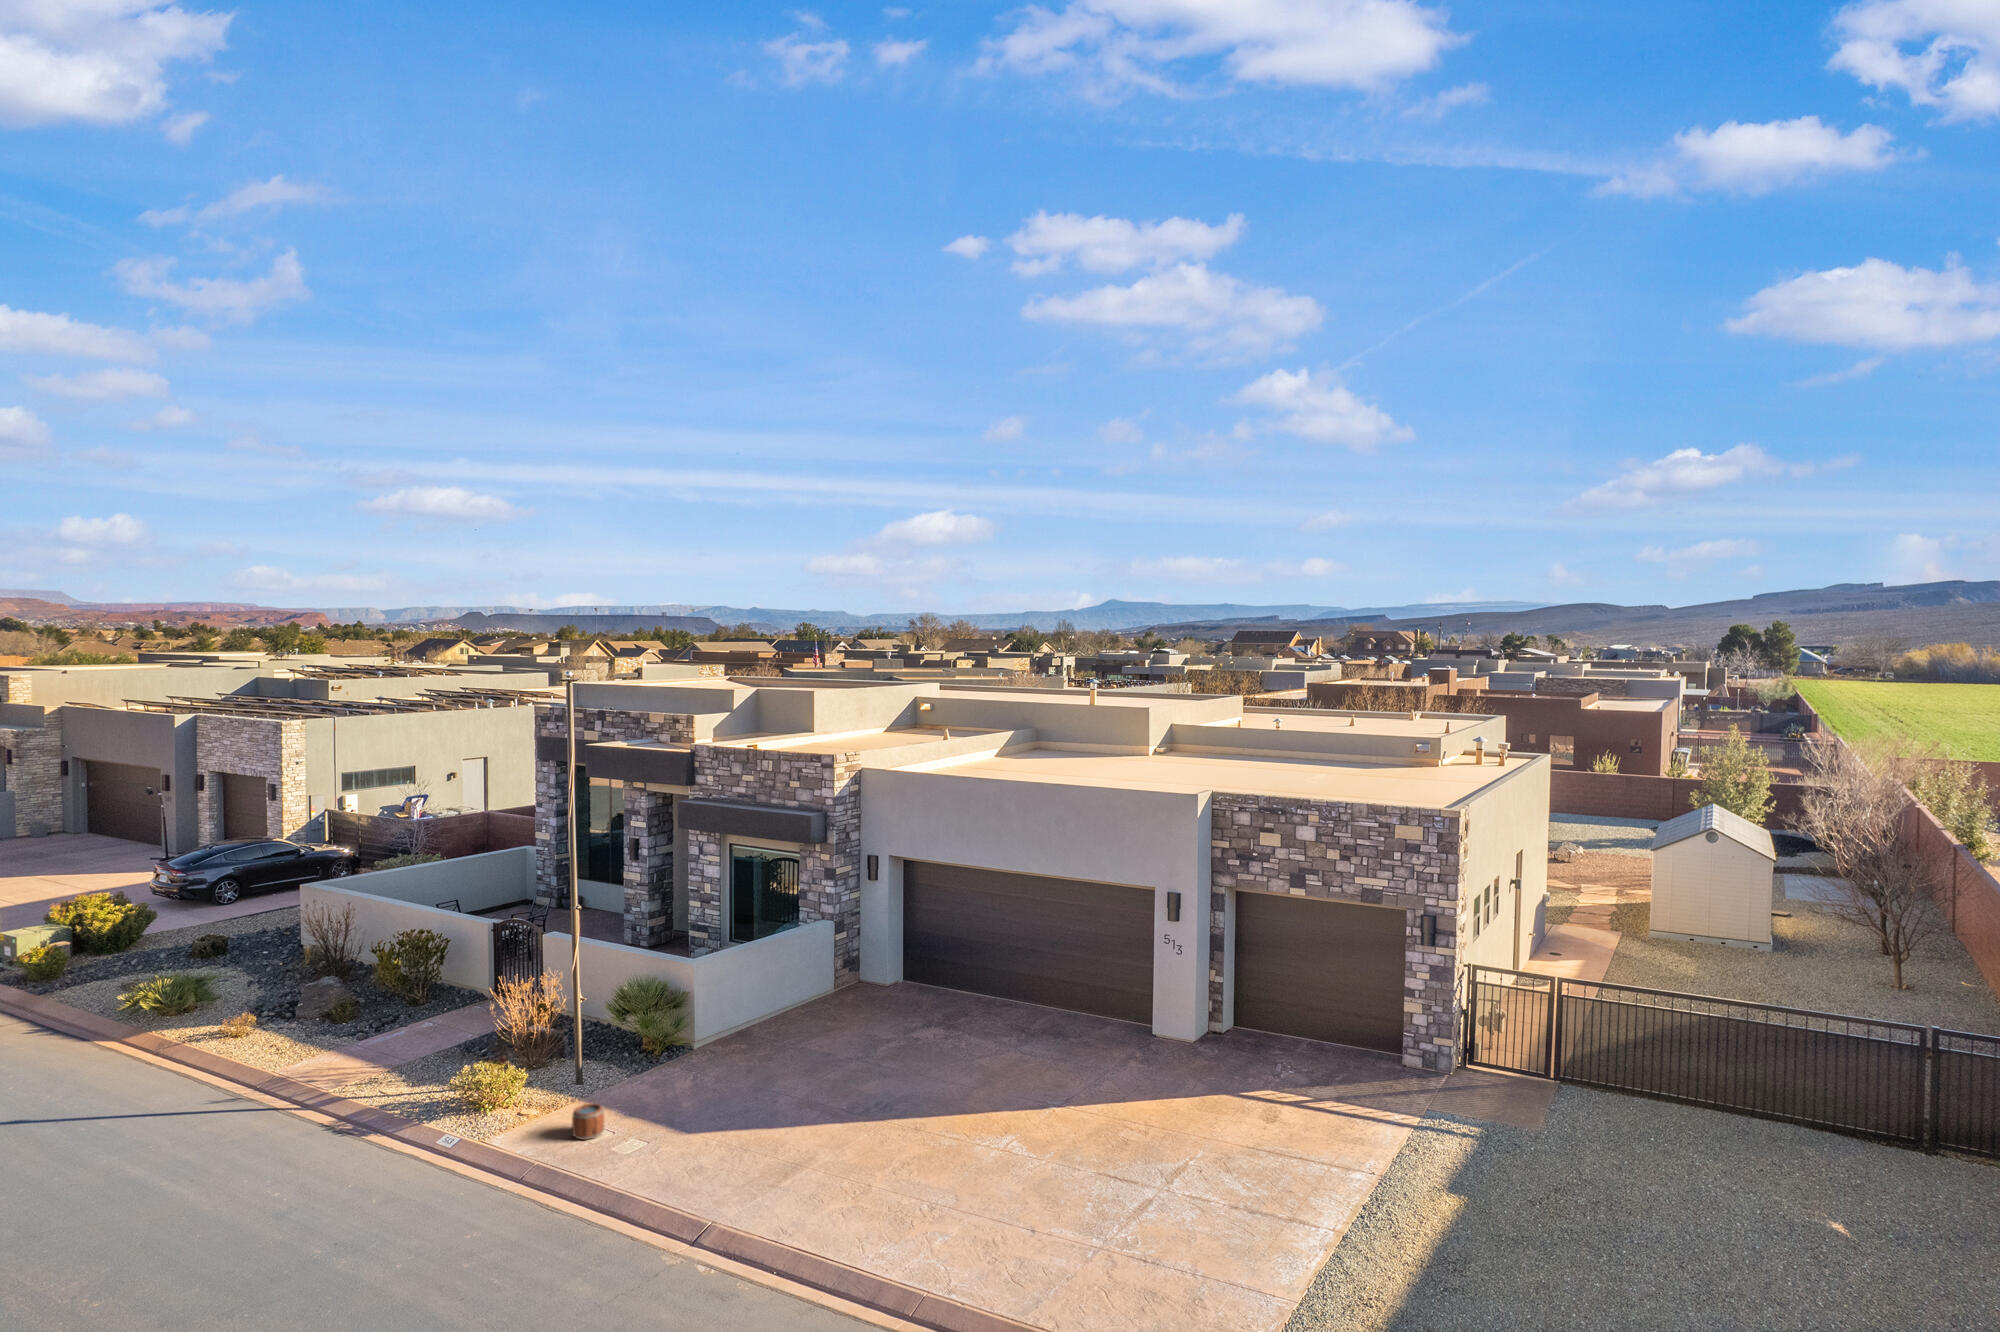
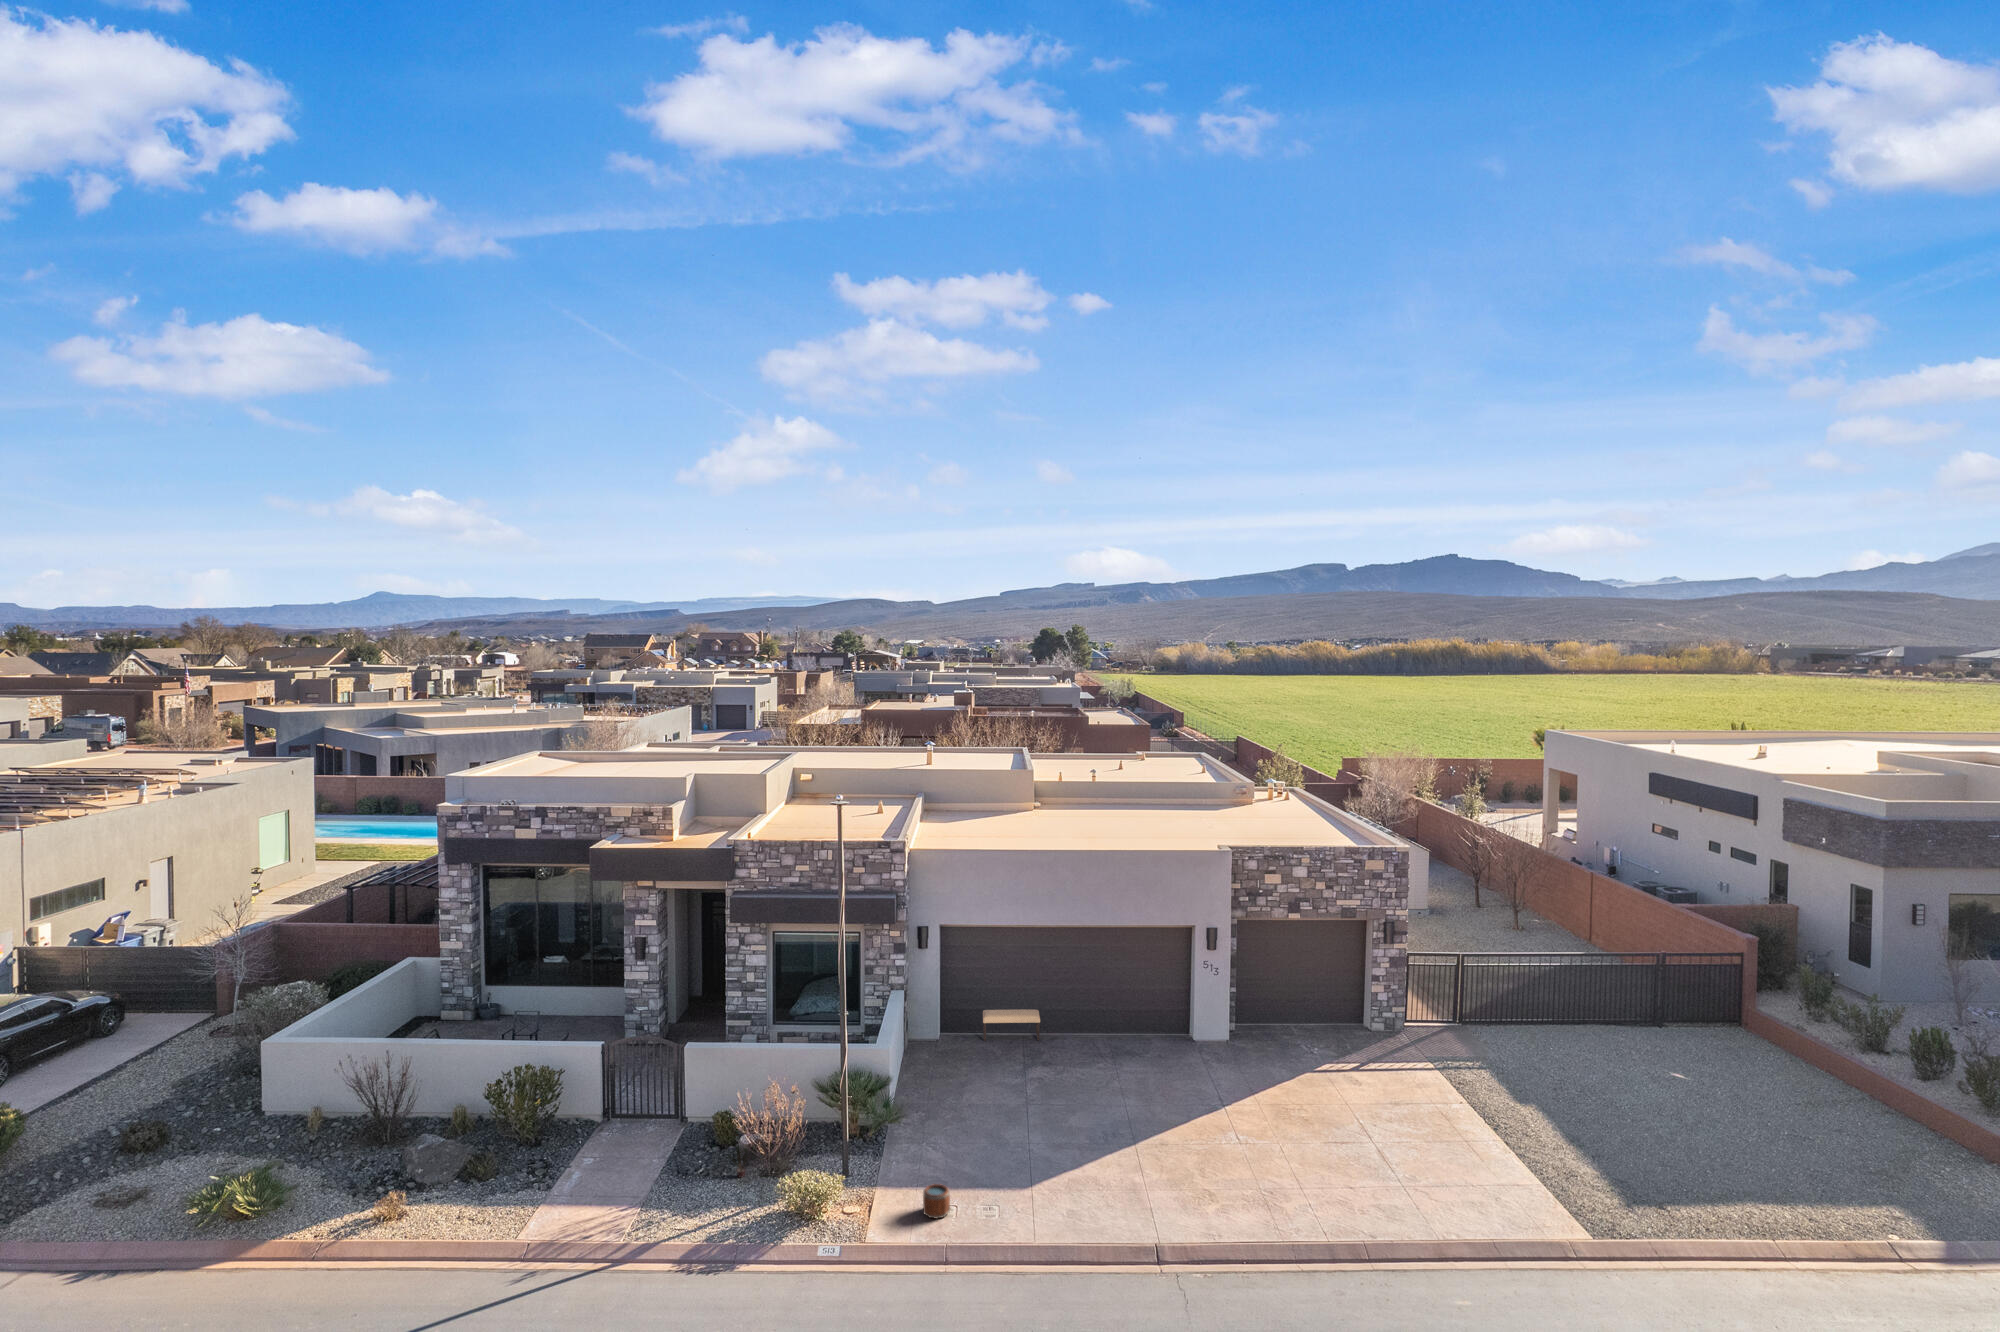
bench: none [919,960,990,1003] -> present [983,1009,1040,1041]

